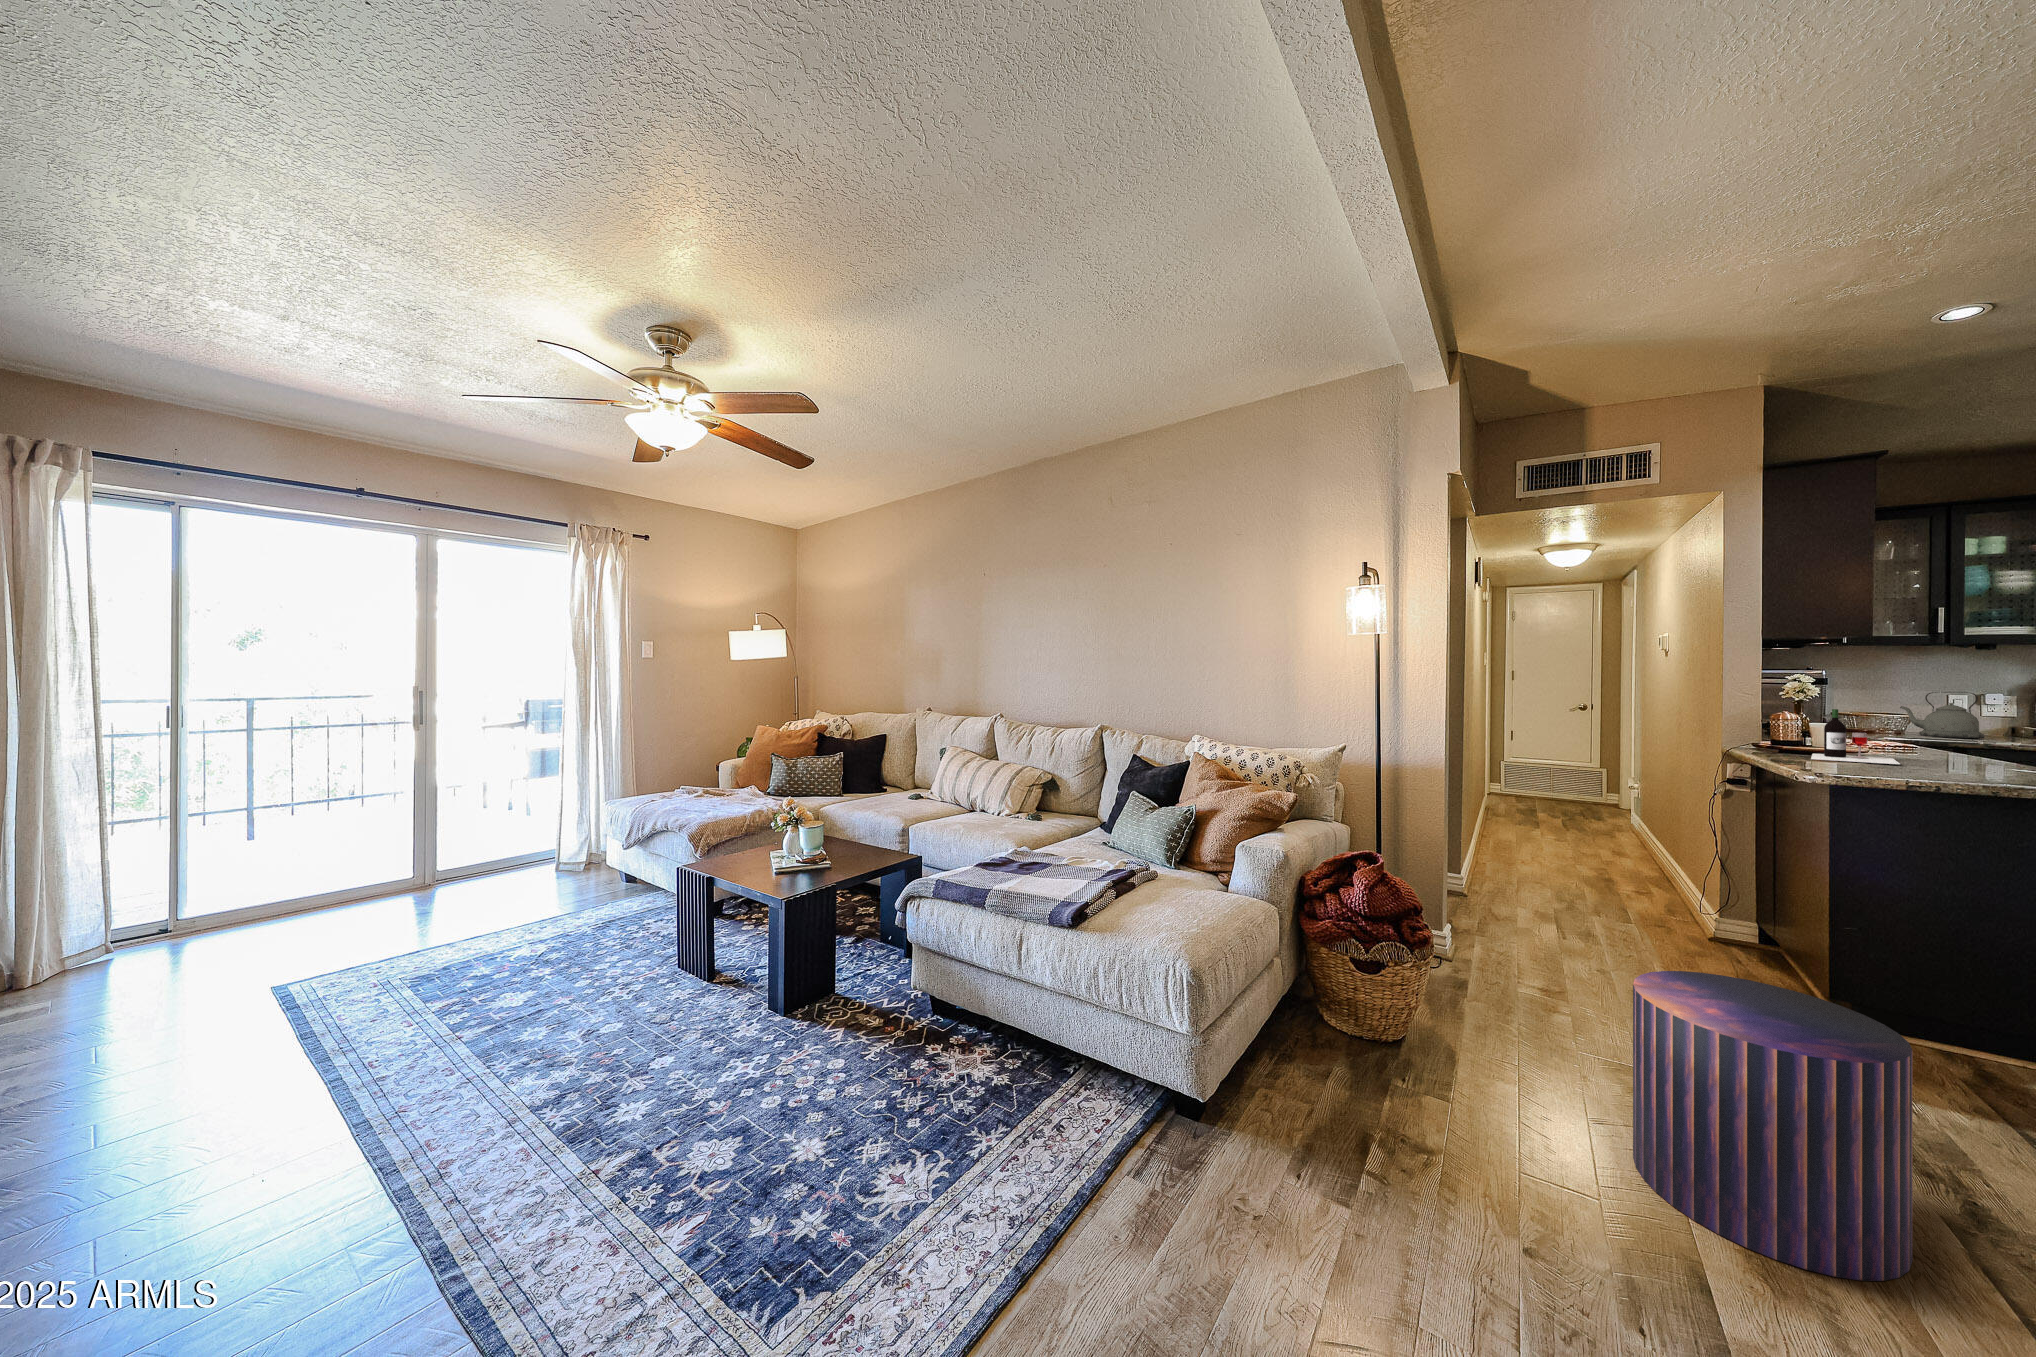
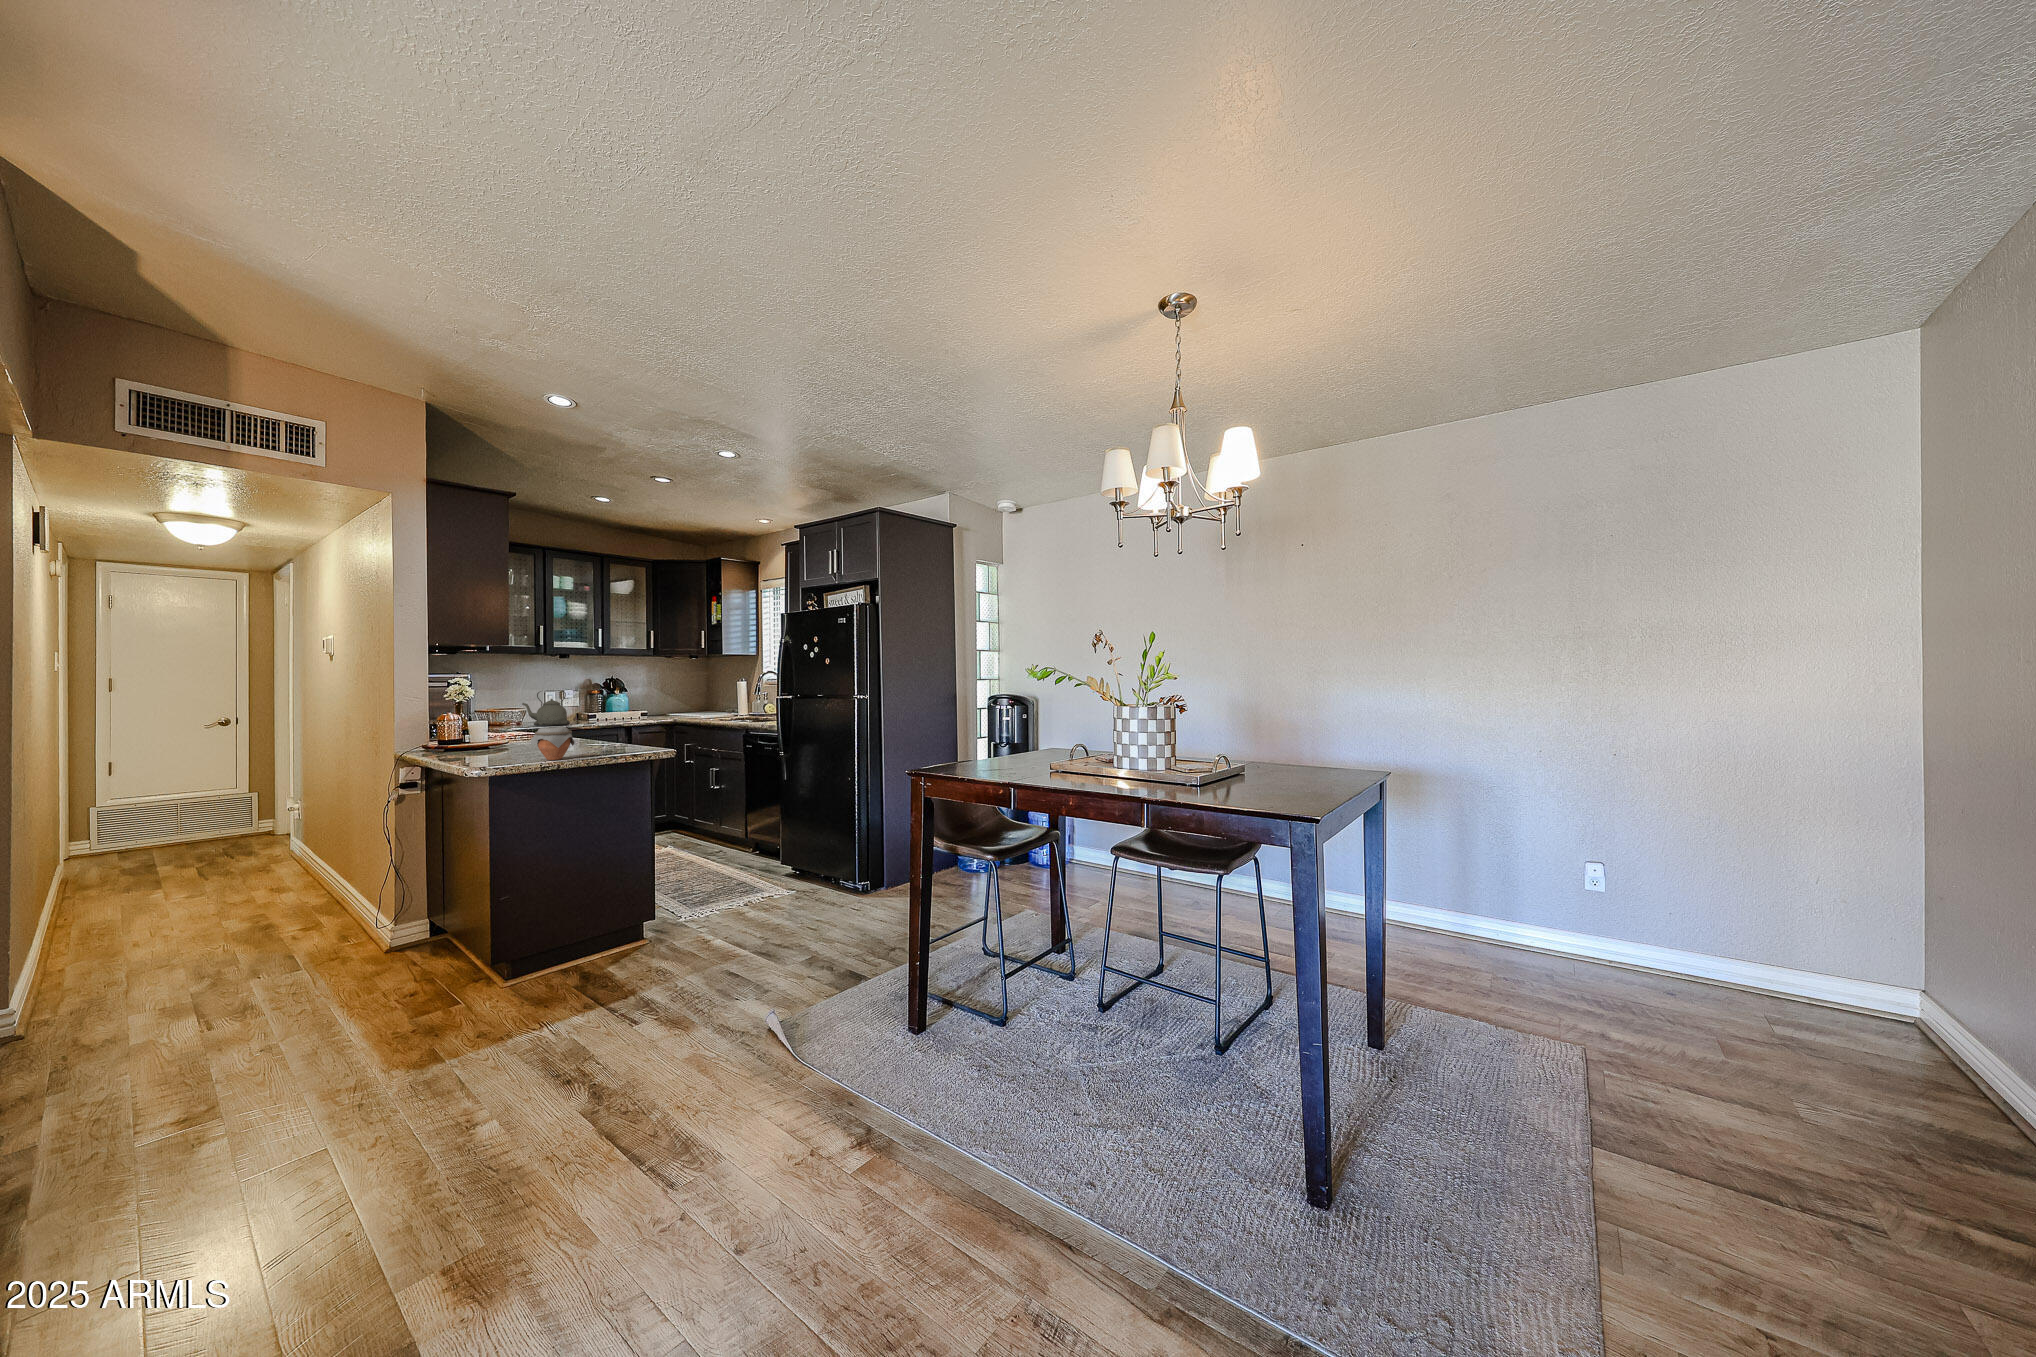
wine bottle: present [1811,709,1900,764] -> none [448,708,534,756]
jar: none [1891,737,1967,779] -> present [530,727,574,760]
pouf: present [1633,971,1913,1281] -> none [325,976,570,1284]

